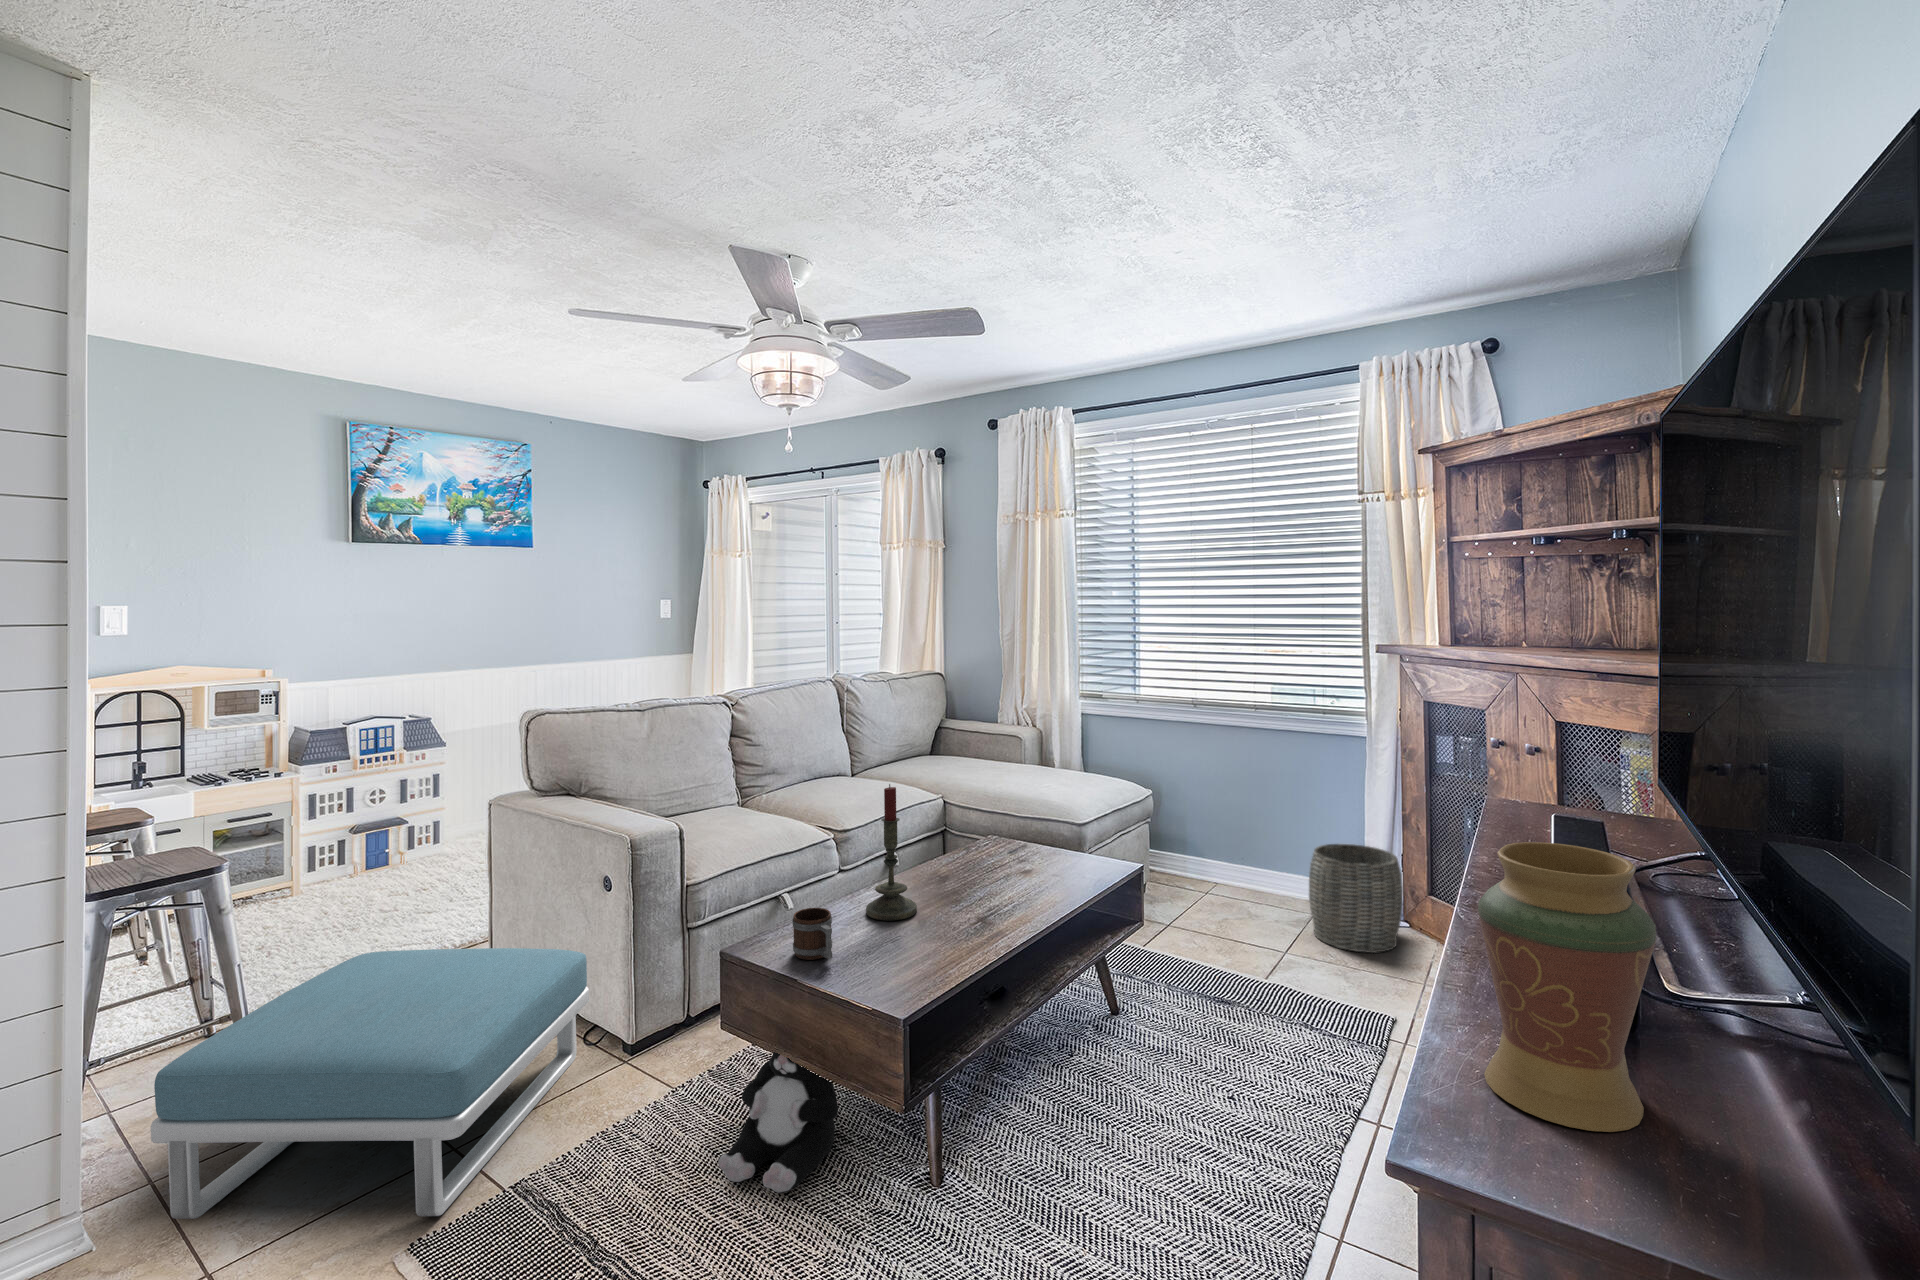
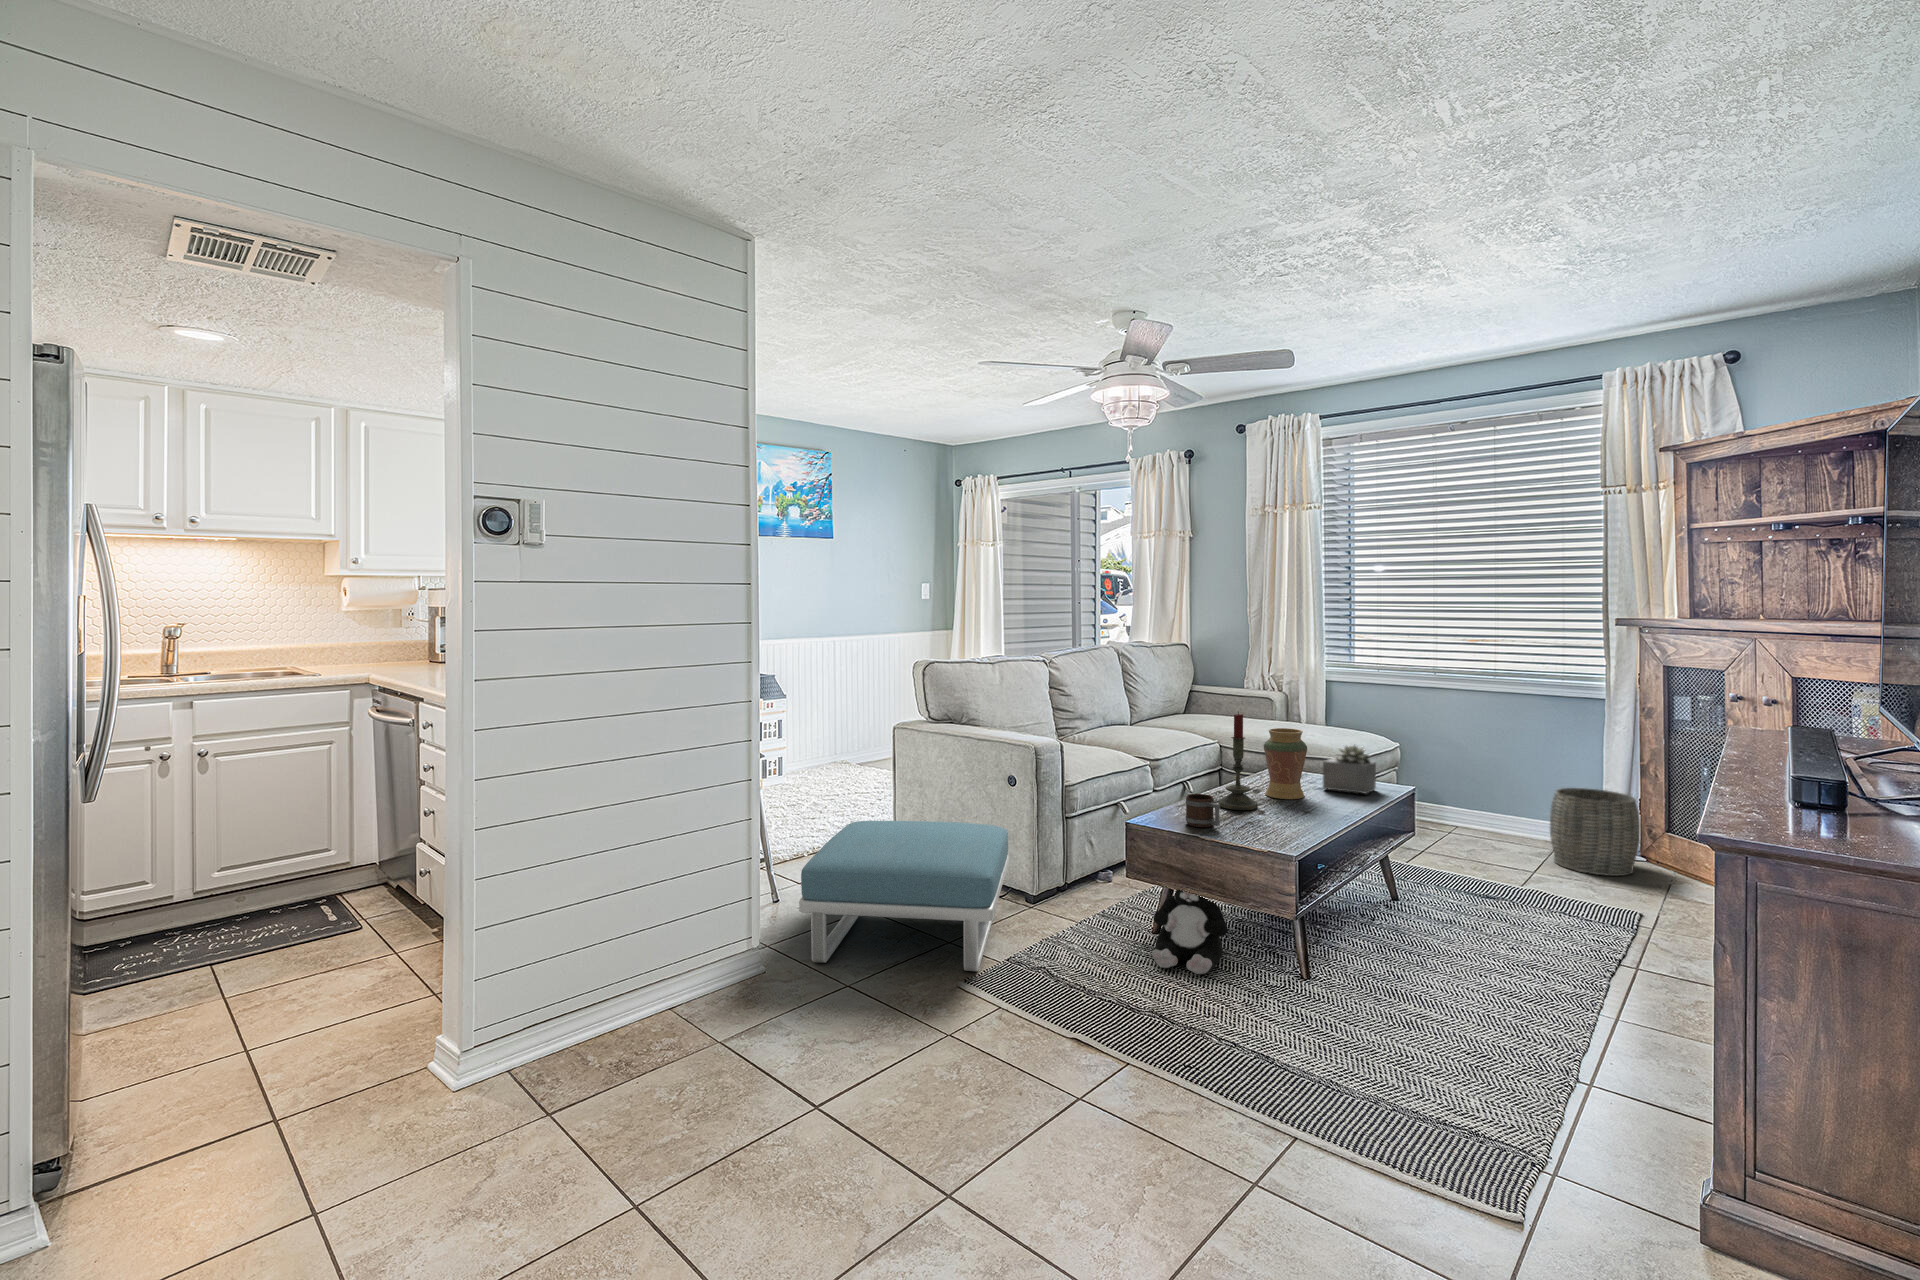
succulent plant: none [1019,814,1085,882] -> present [1323,744,1376,794]
decorative vase: present [1478,842,1656,1132] -> present [1264,728,1307,799]

